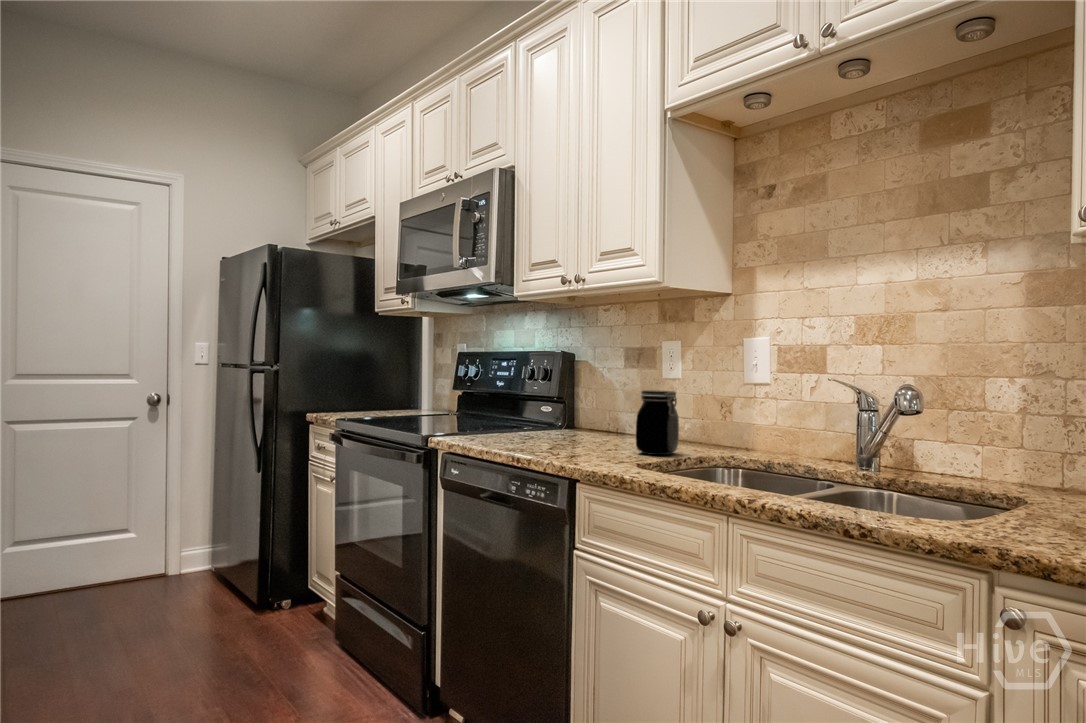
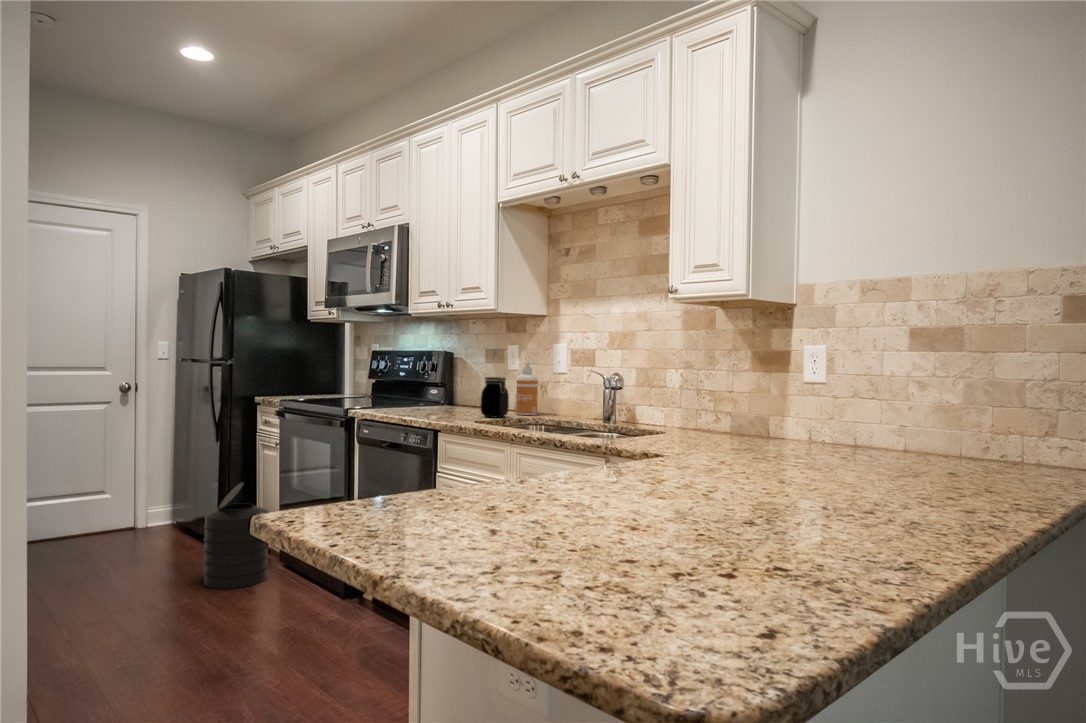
soap dispenser: none [684,367,719,450] -> present [516,362,538,415]
trash can: none [228,536,318,694] -> present [203,483,268,589]

